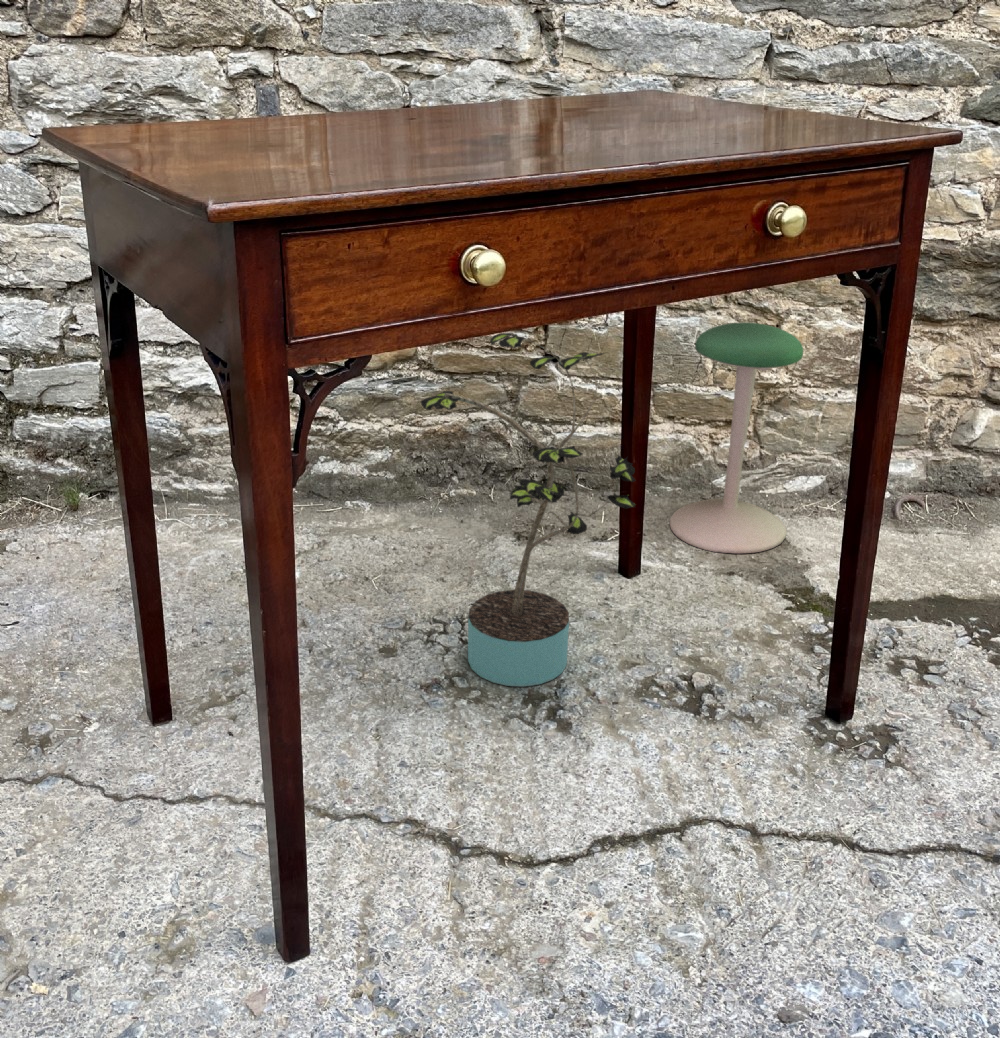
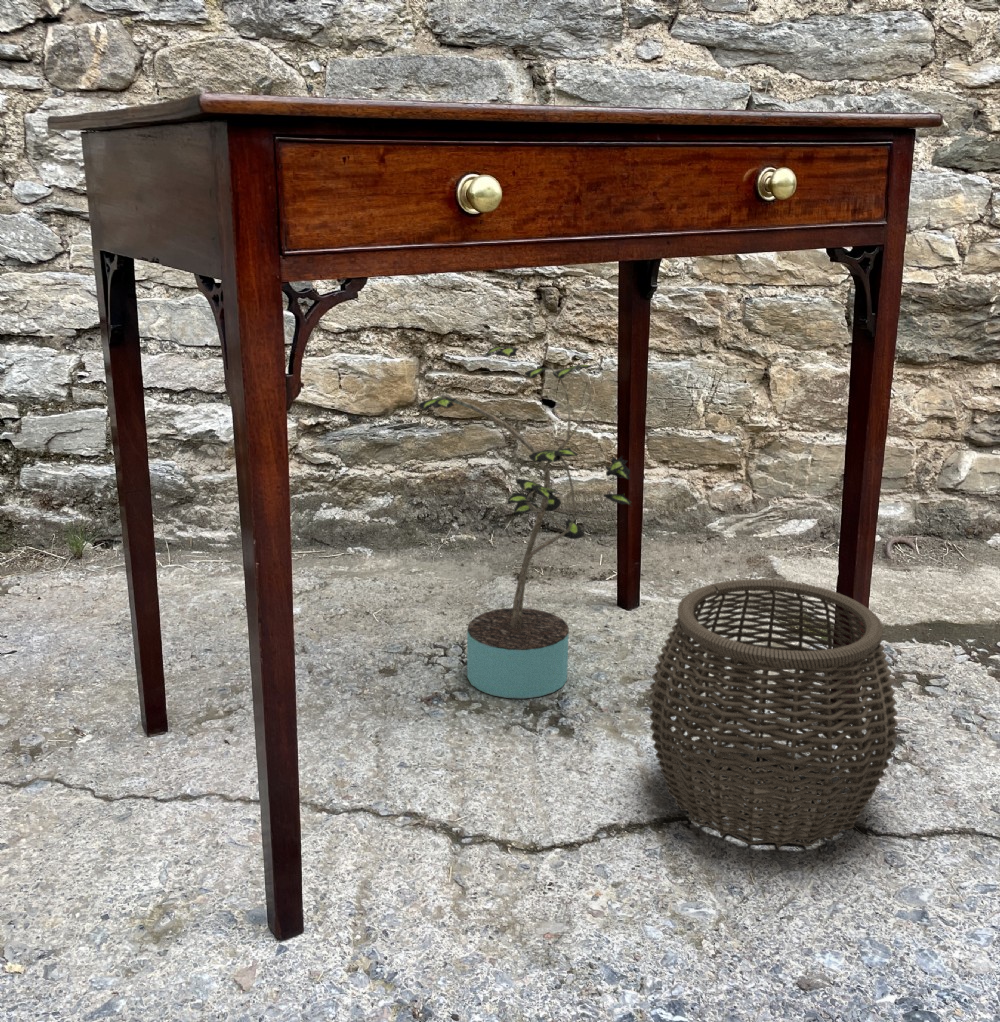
stool: present [670,322,803,553] -> none [667,362,791,587]
woven basket: none [647,594,890,865] -> present [649,579,898,848]

